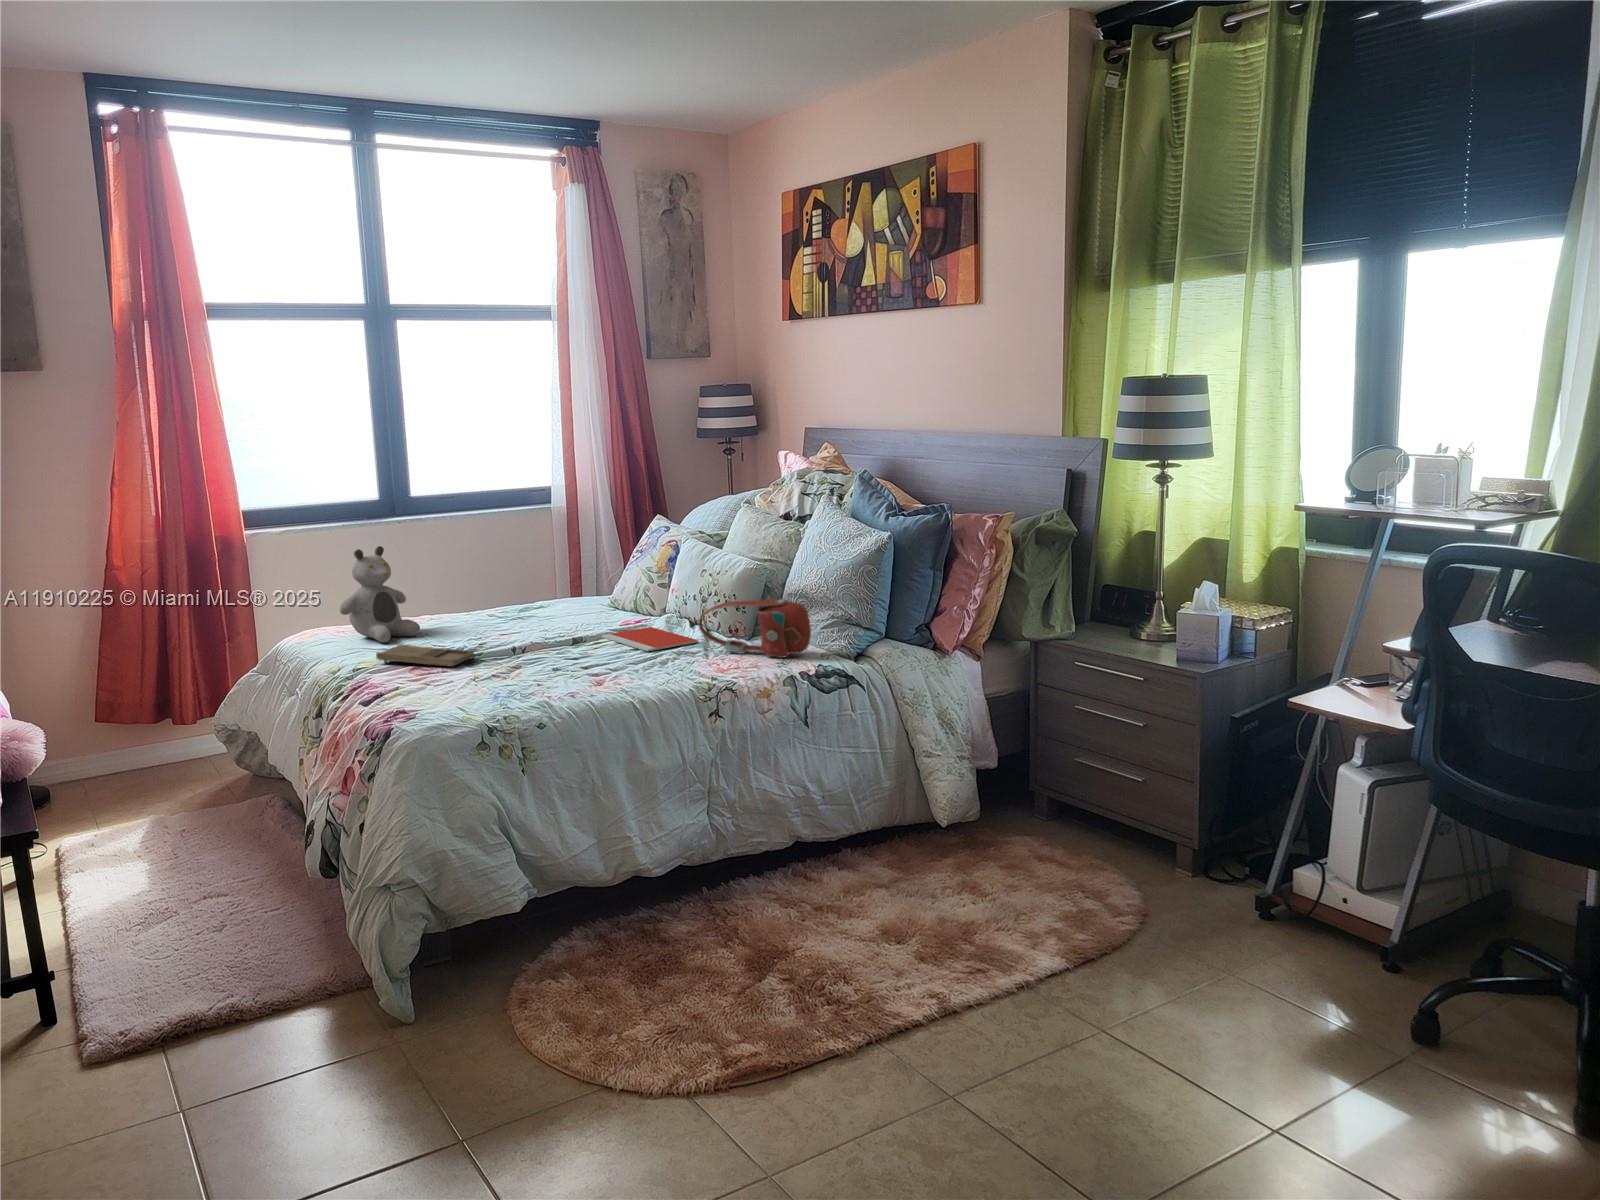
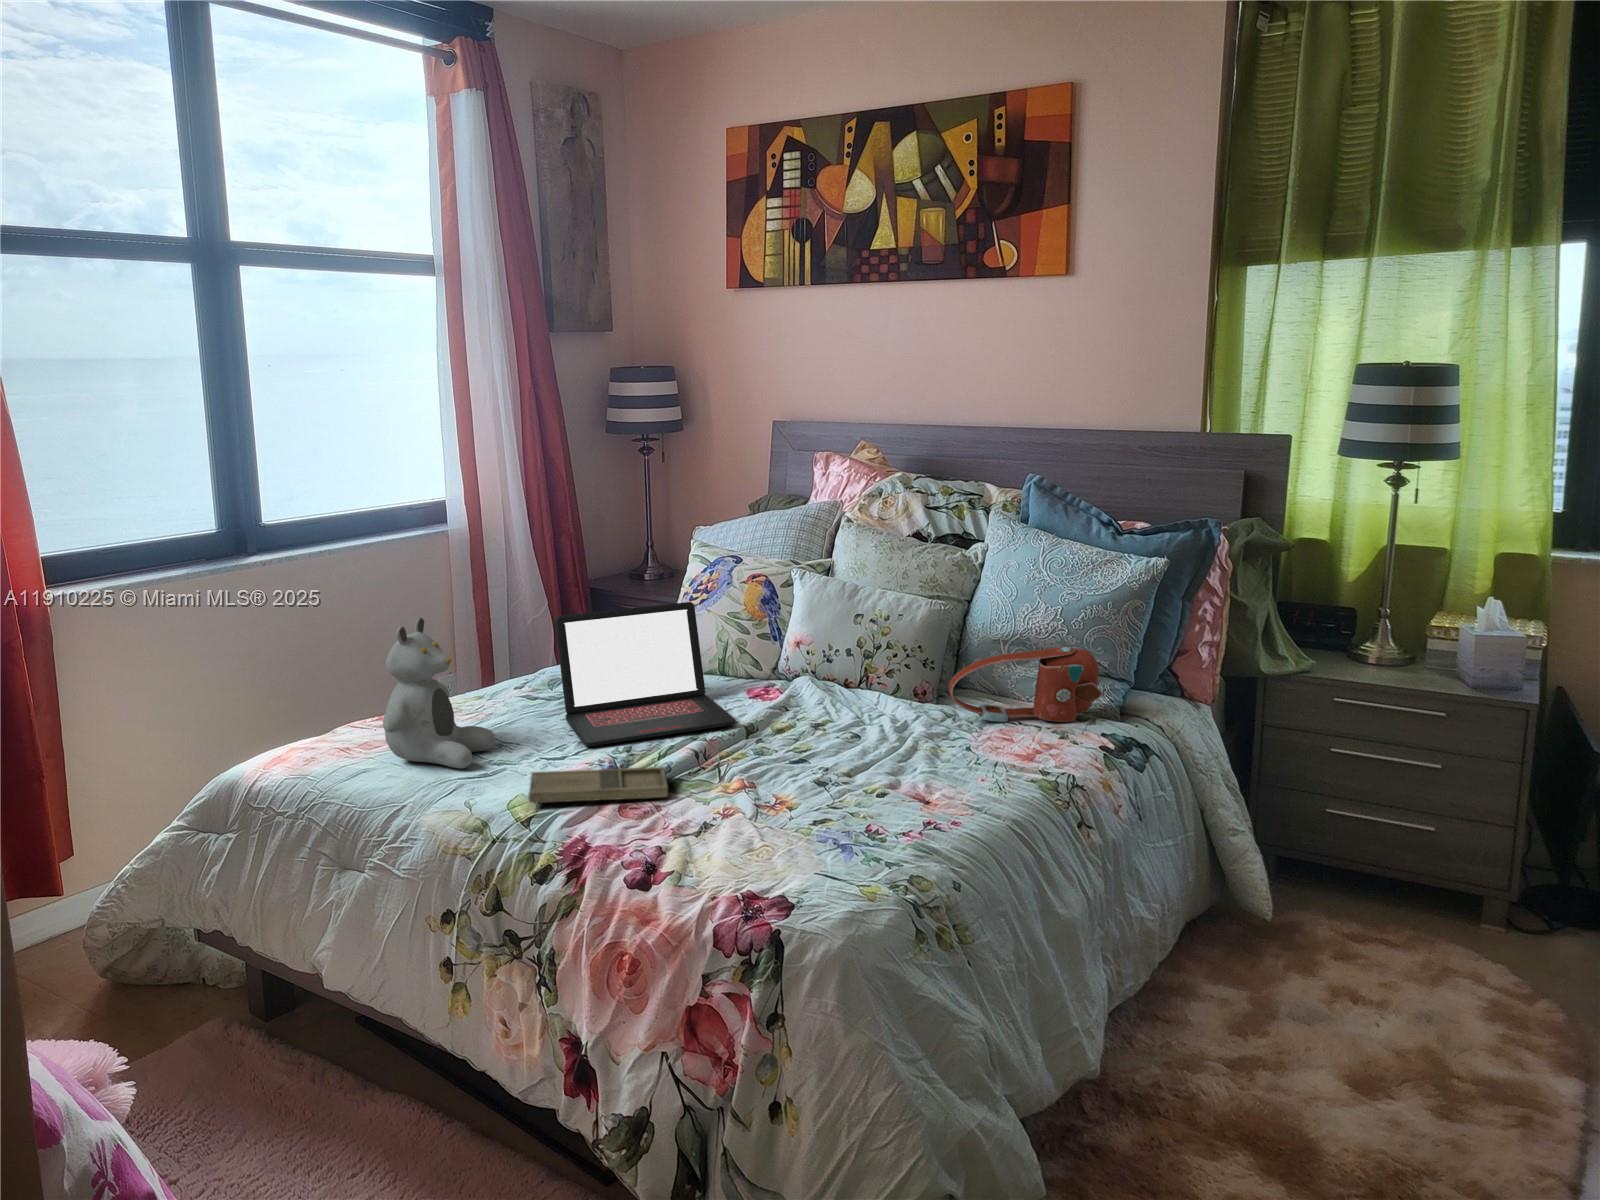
laptop: none [466,553,587,640] -> present [555,602,736,746]
notebook: present [601,627,699,651] -> none [767,695,915,734]

